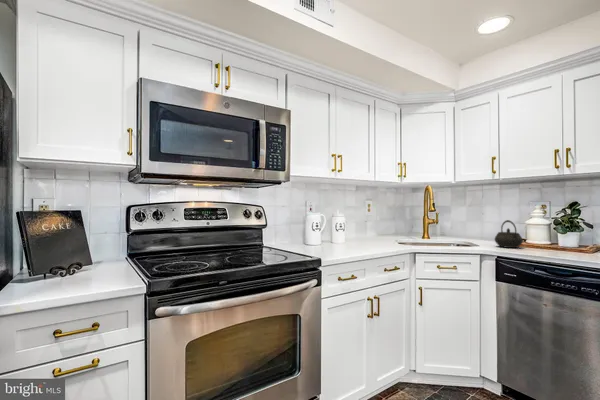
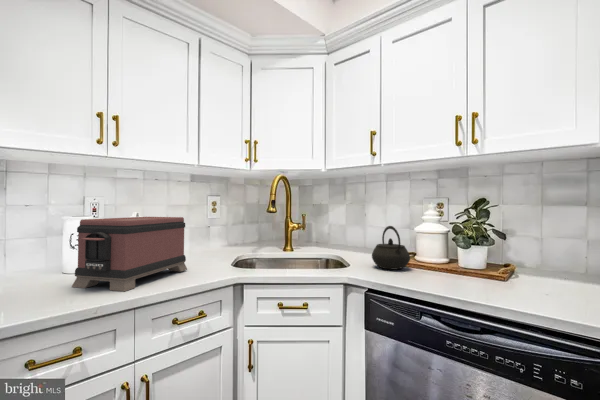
toaster: none [341,215,381,251] -> present [72,217,187,291]

